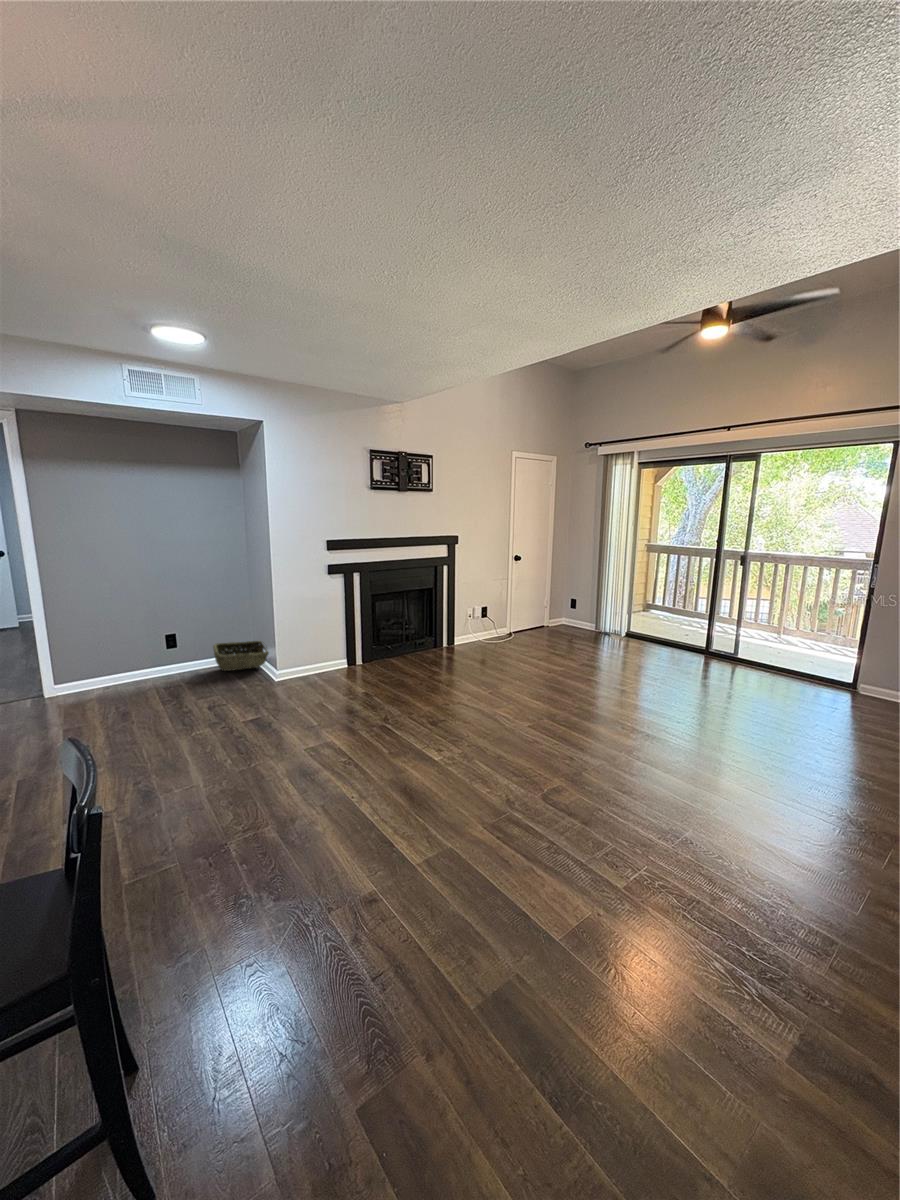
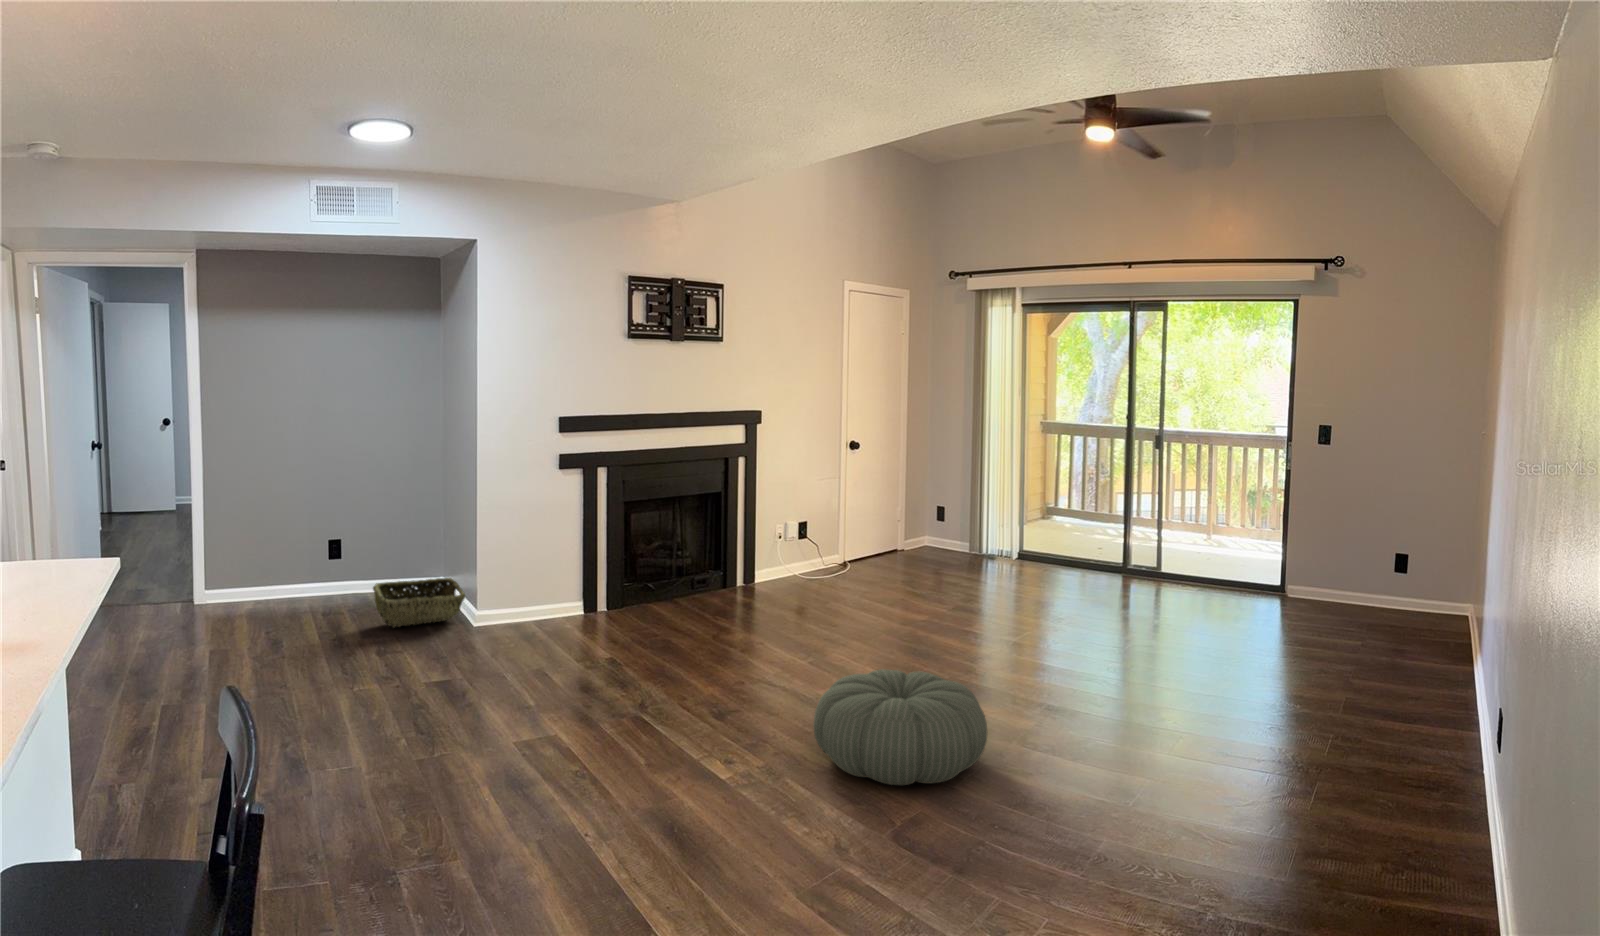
pouf: none [472,718,588,799] -> present [813,669,988,785]

